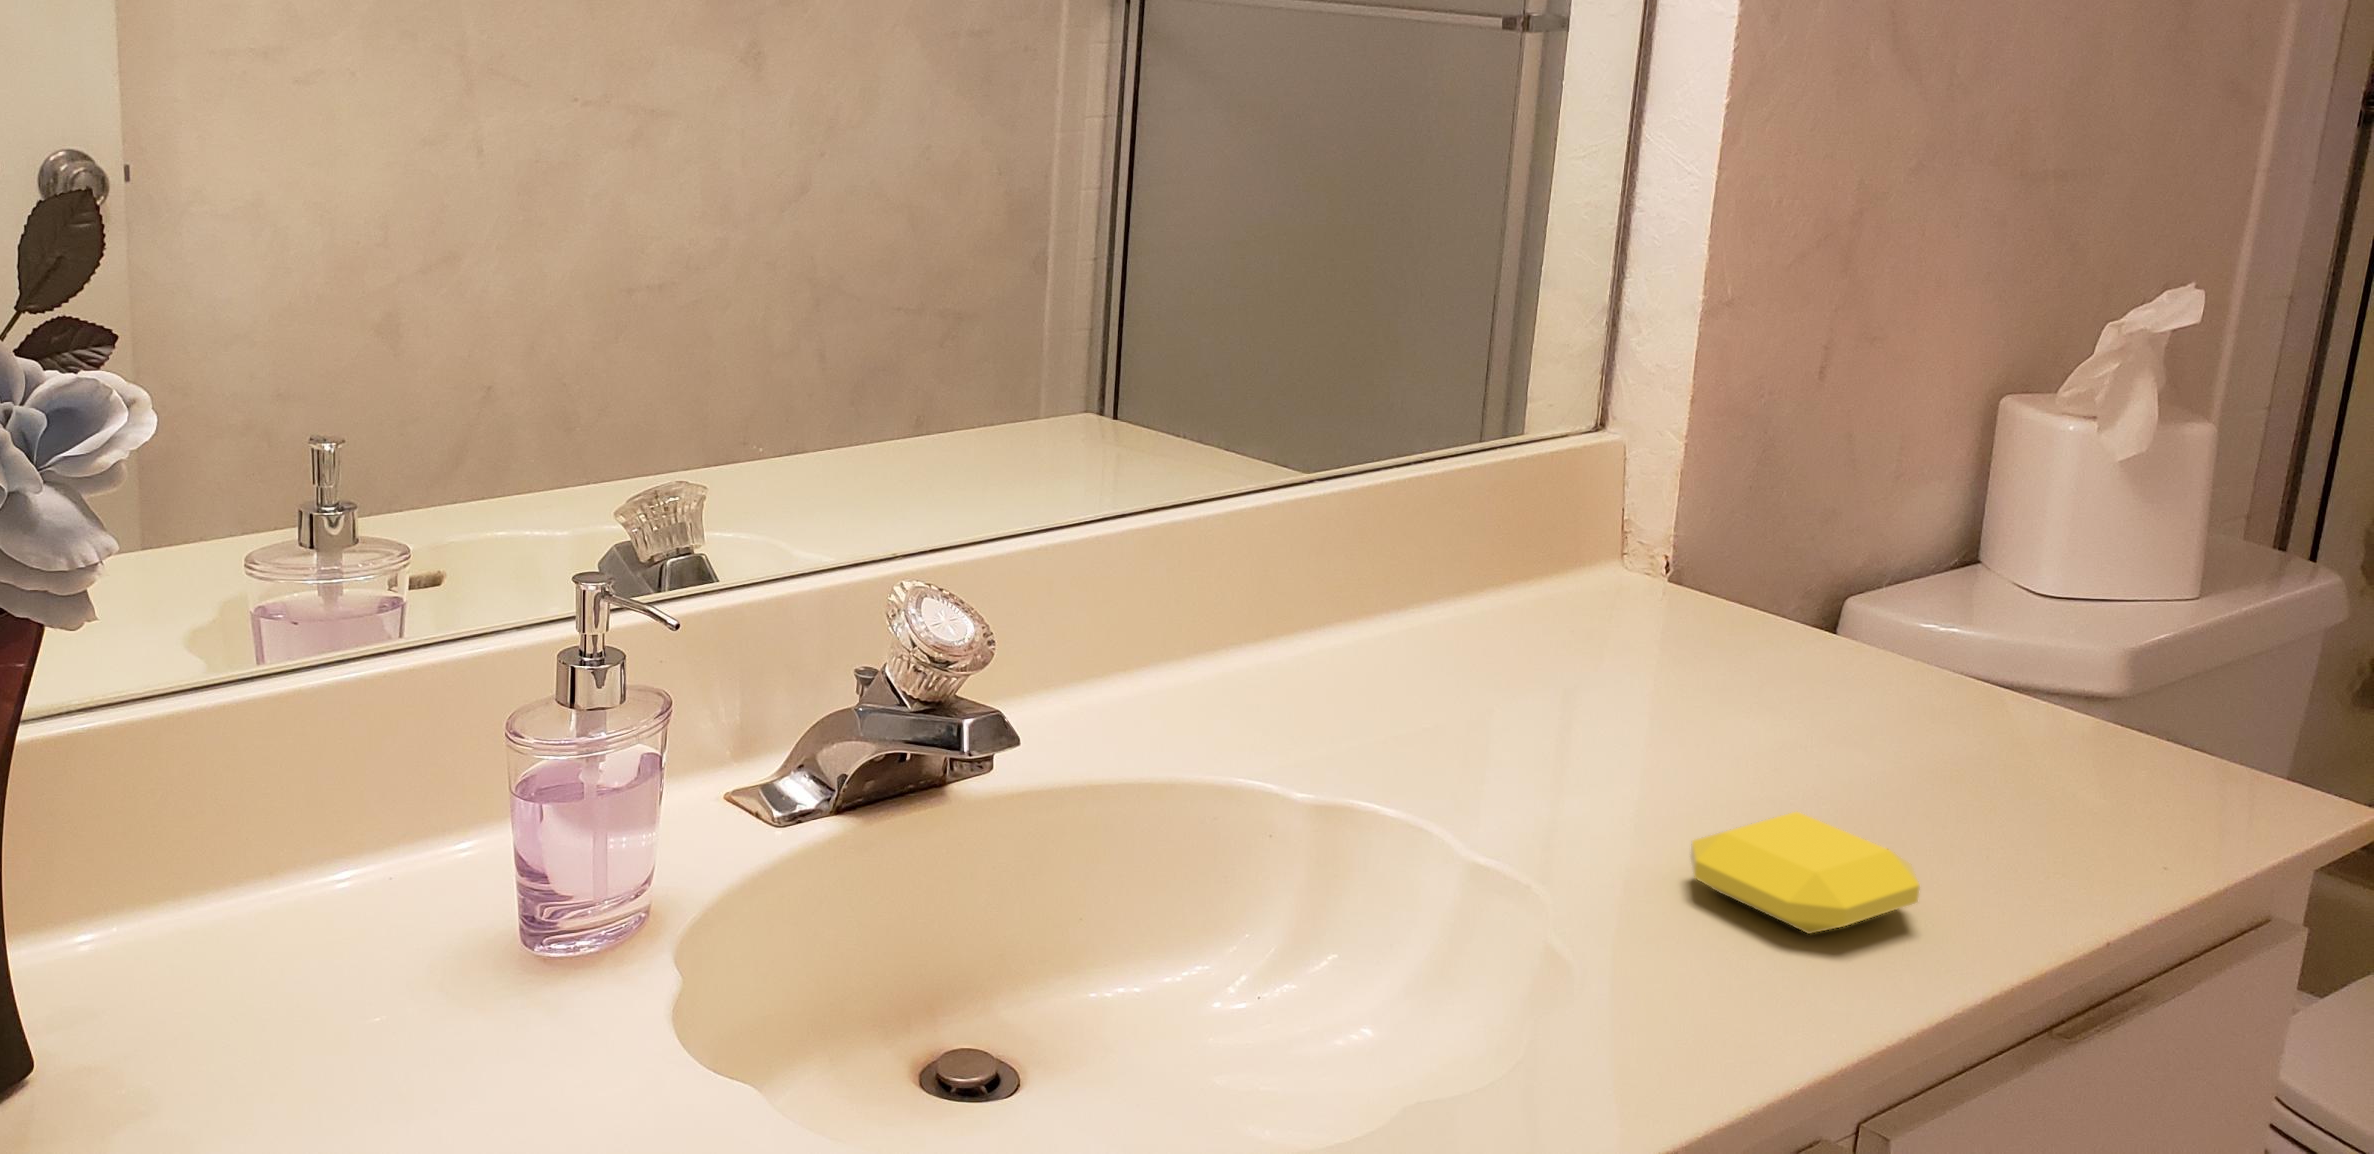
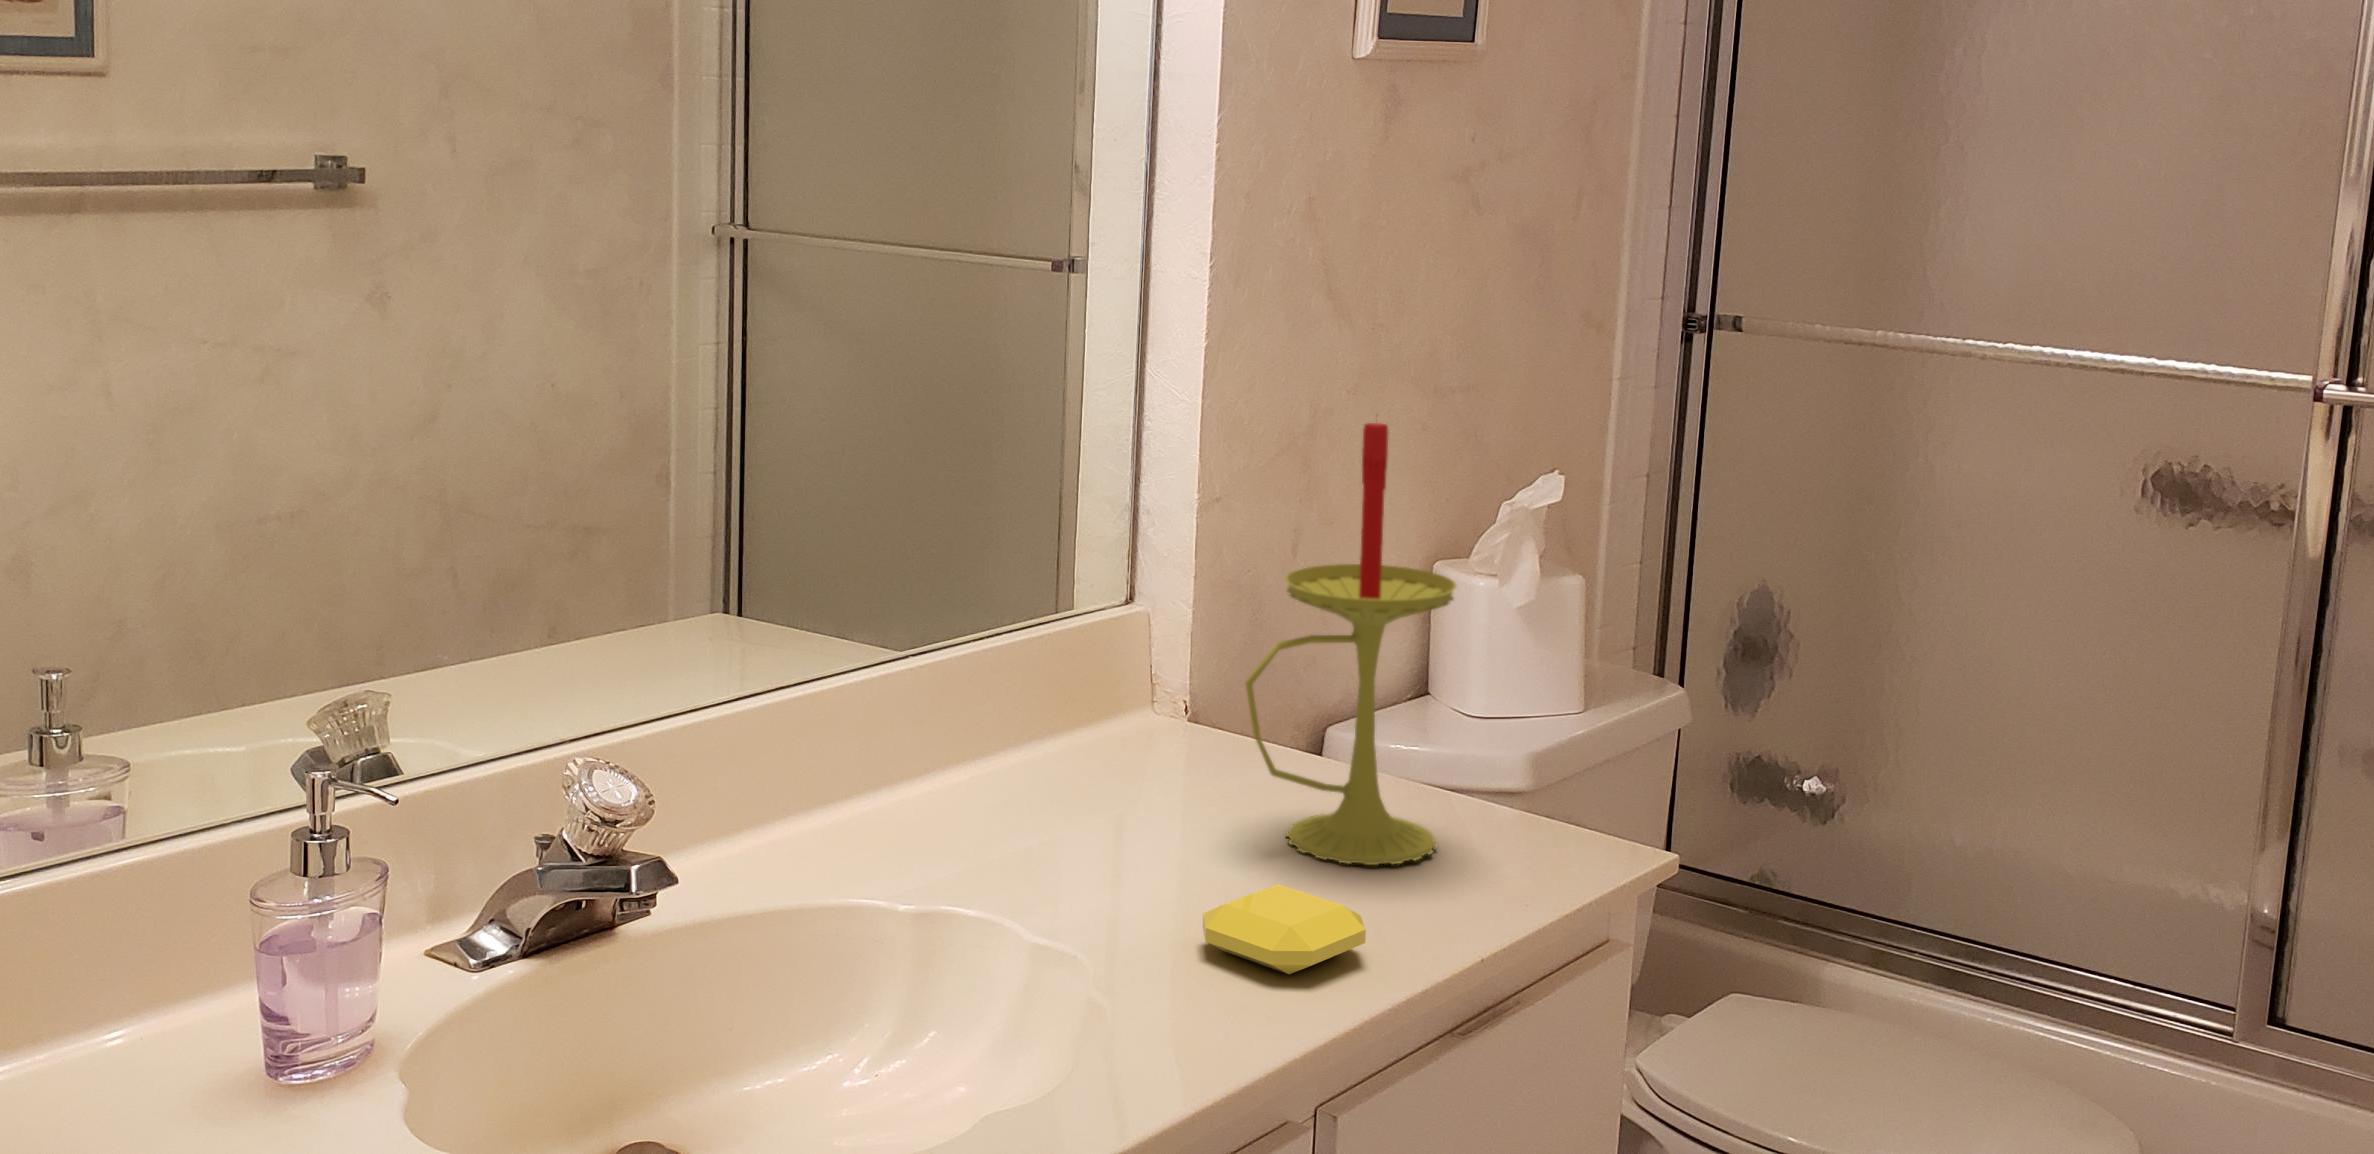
candle: none [1761,198,2070,793] -> present [1246,423,1457,865]

